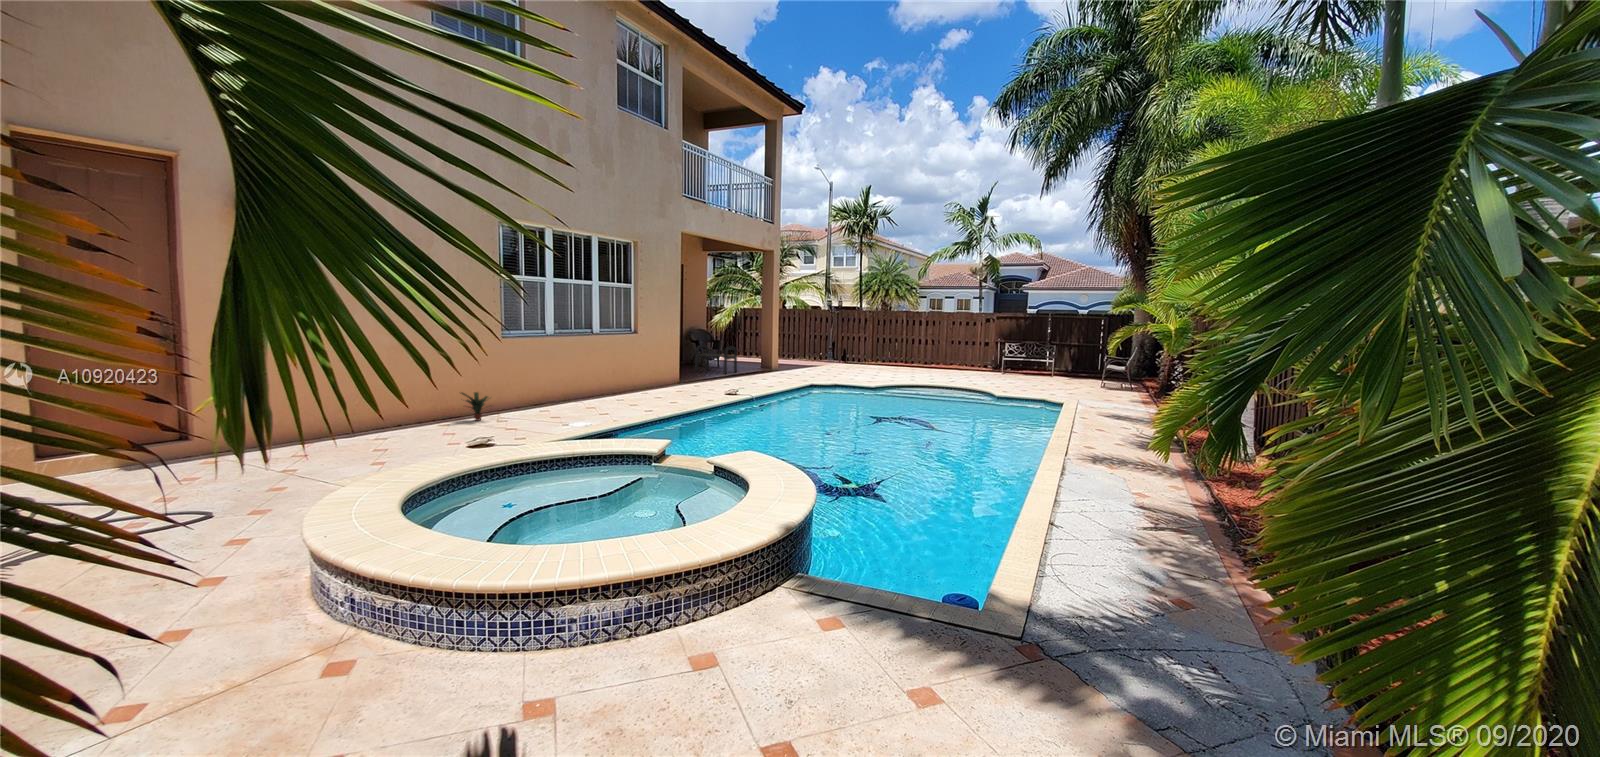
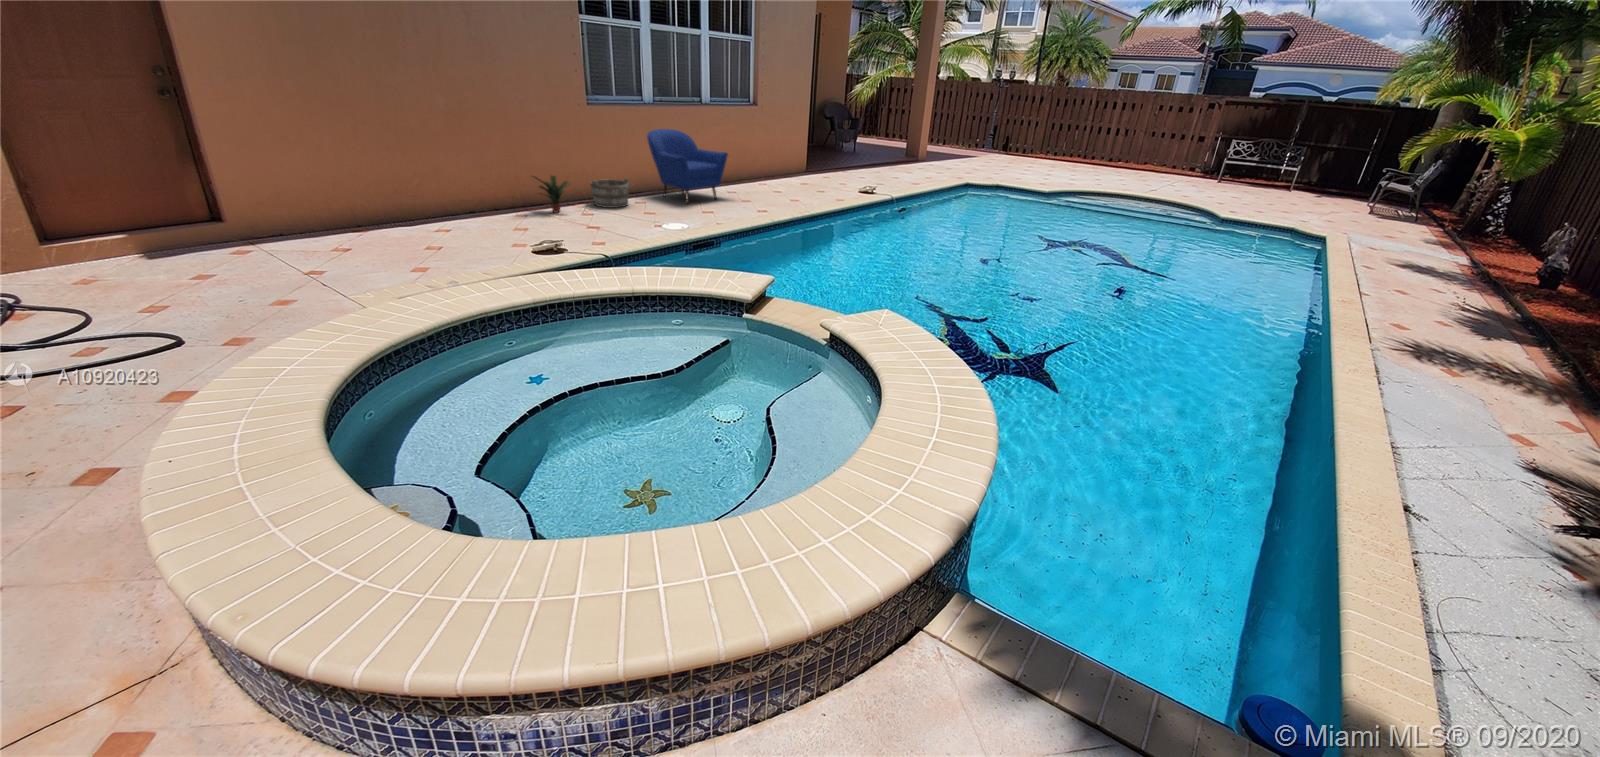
bench: present [695,345,737,374] -> none [828,122,880,161]
armchair: none [551,354,617,410] -> present [647,129,728,203]
bucket: none [504,392,541,415] -> present [590,178,630,208]

